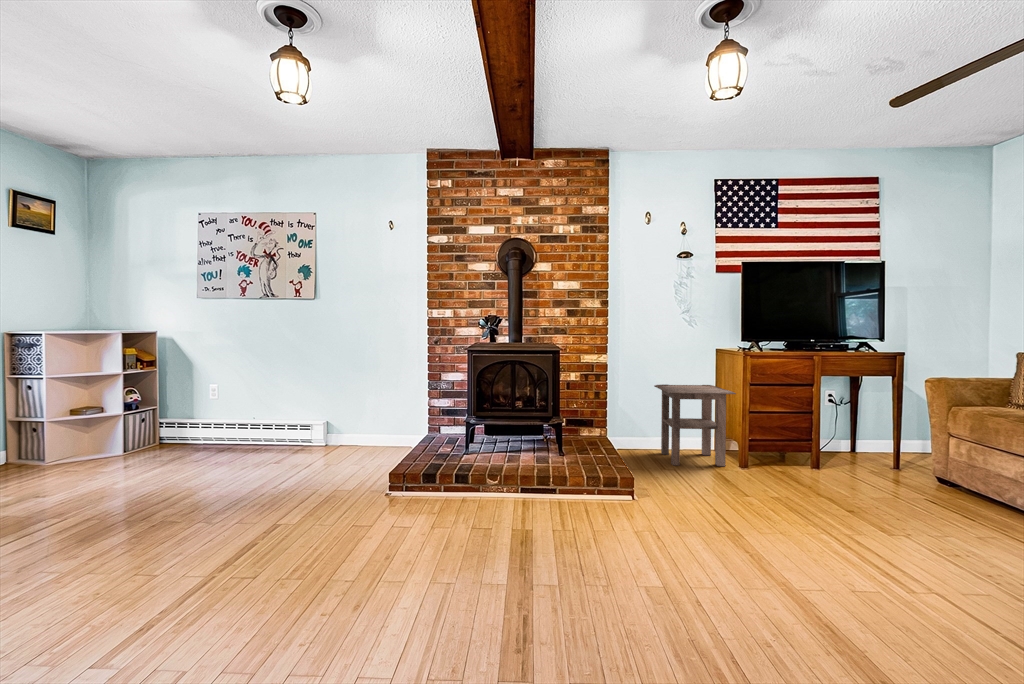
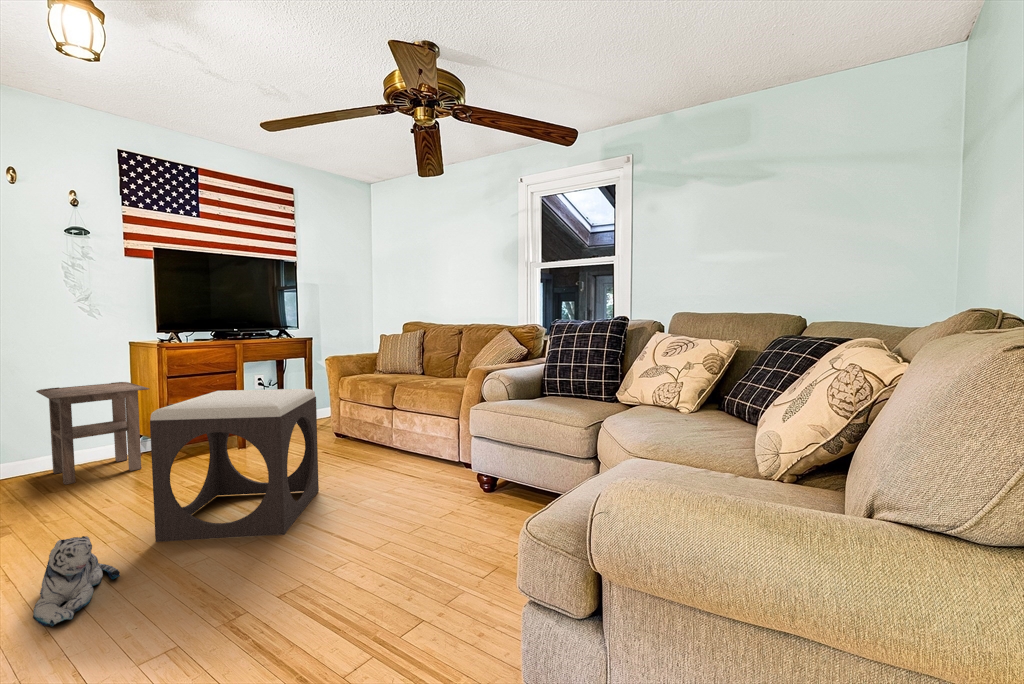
footstool: none [766,404,943,585] -> present [150,389,319,542]
plush toy: none [692,513,749,584] -> present [33,536,120,627]

